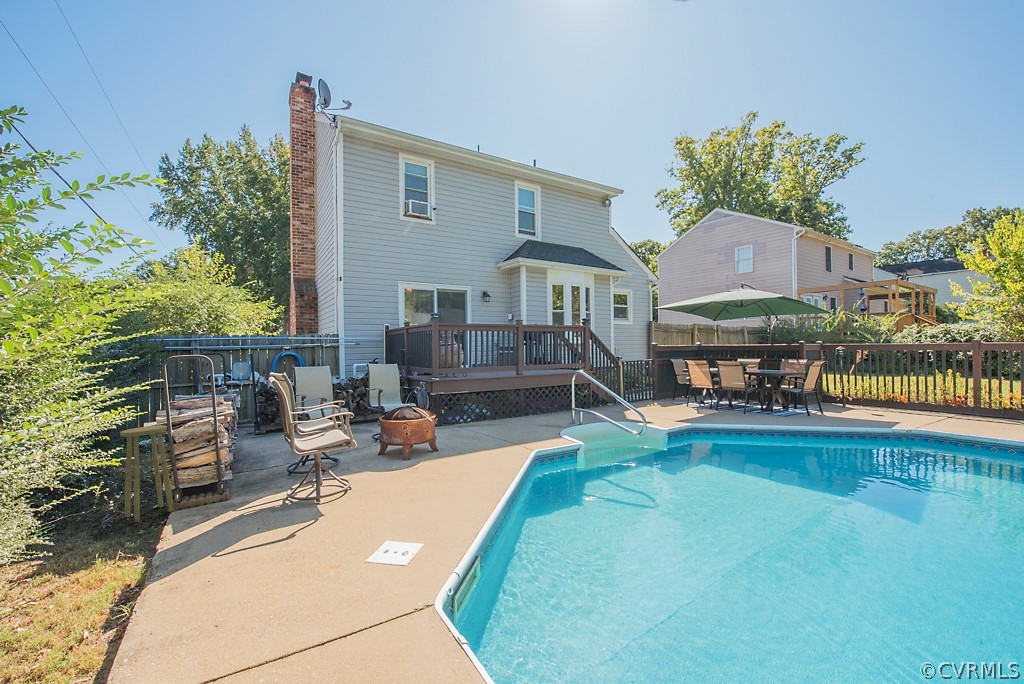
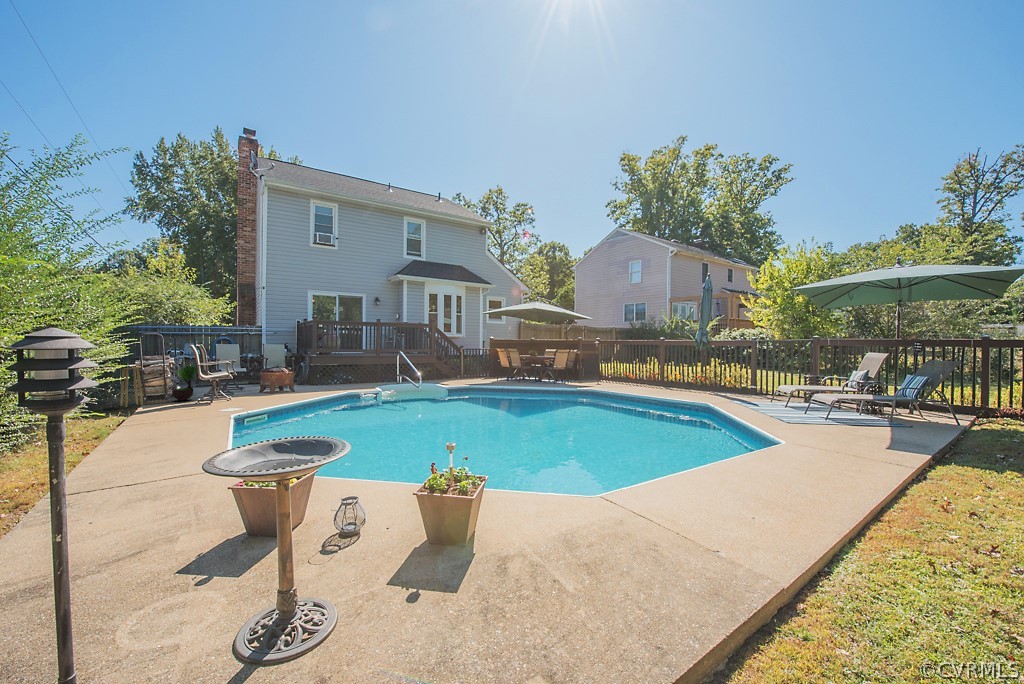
potted tree: none [231,409,281,488] -> present [172,366,198,400]

